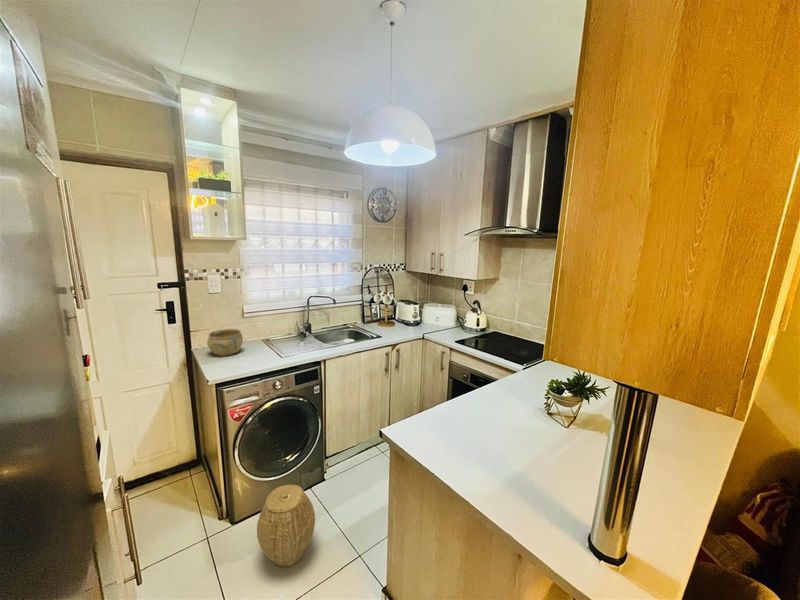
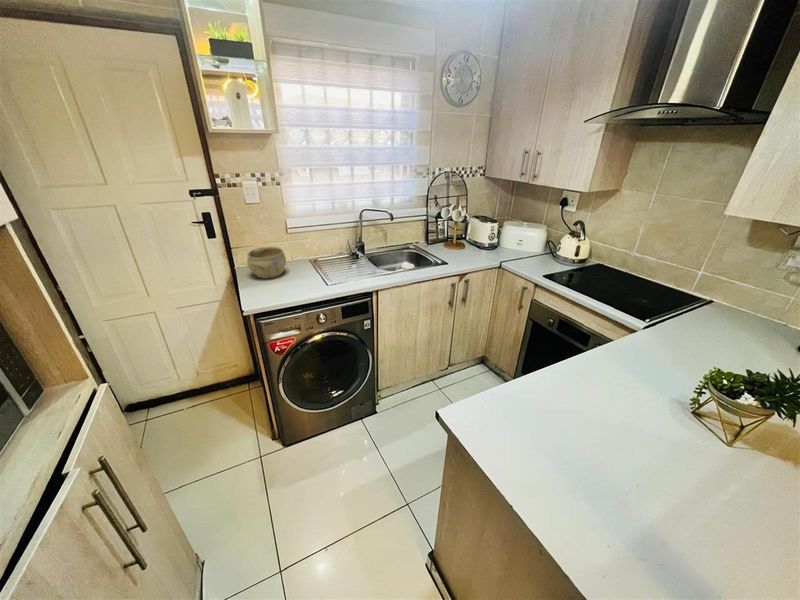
woven basket: present [257,484,315,567] -> none [303,425,362,501]

